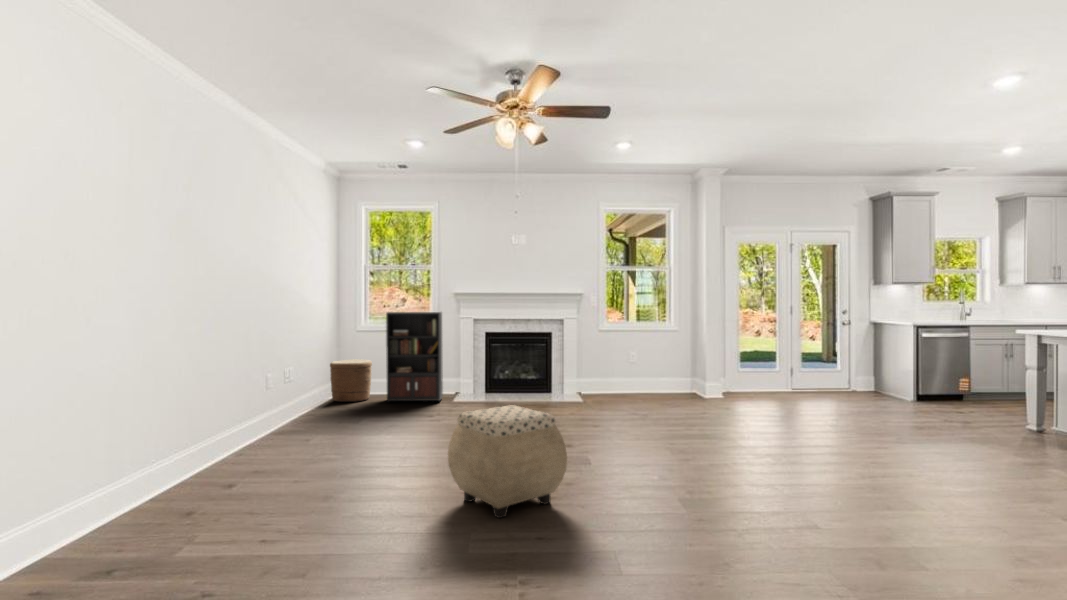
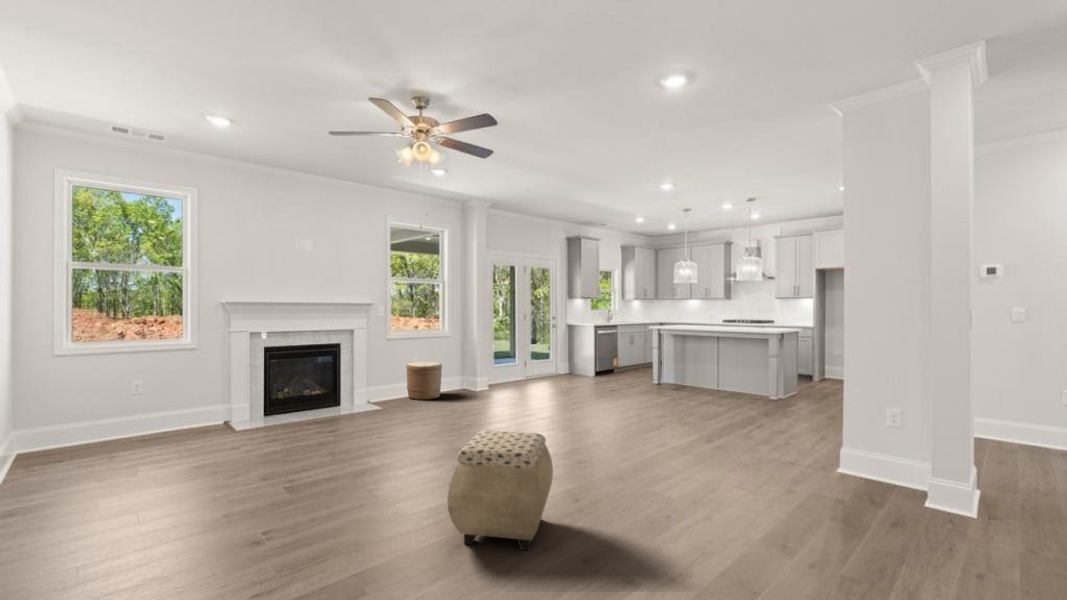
bookcase: present [386,312,443,401] -> none [136,326,233,450]
woven basket: present [330,359,372,402] -> present [406,362,442,400]

